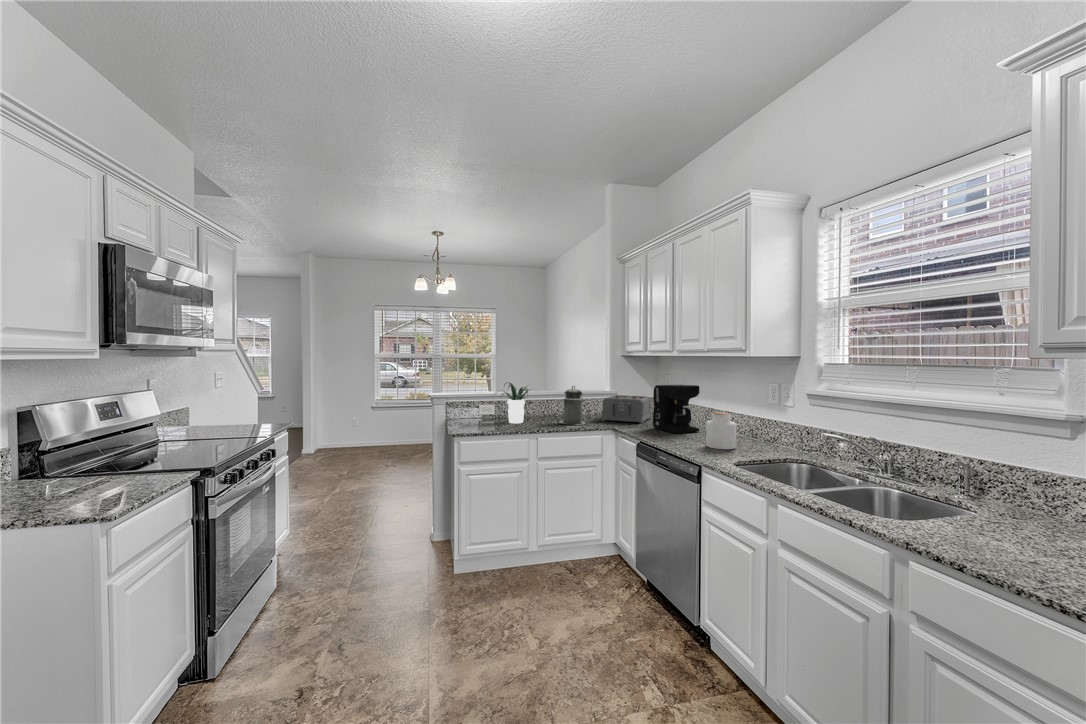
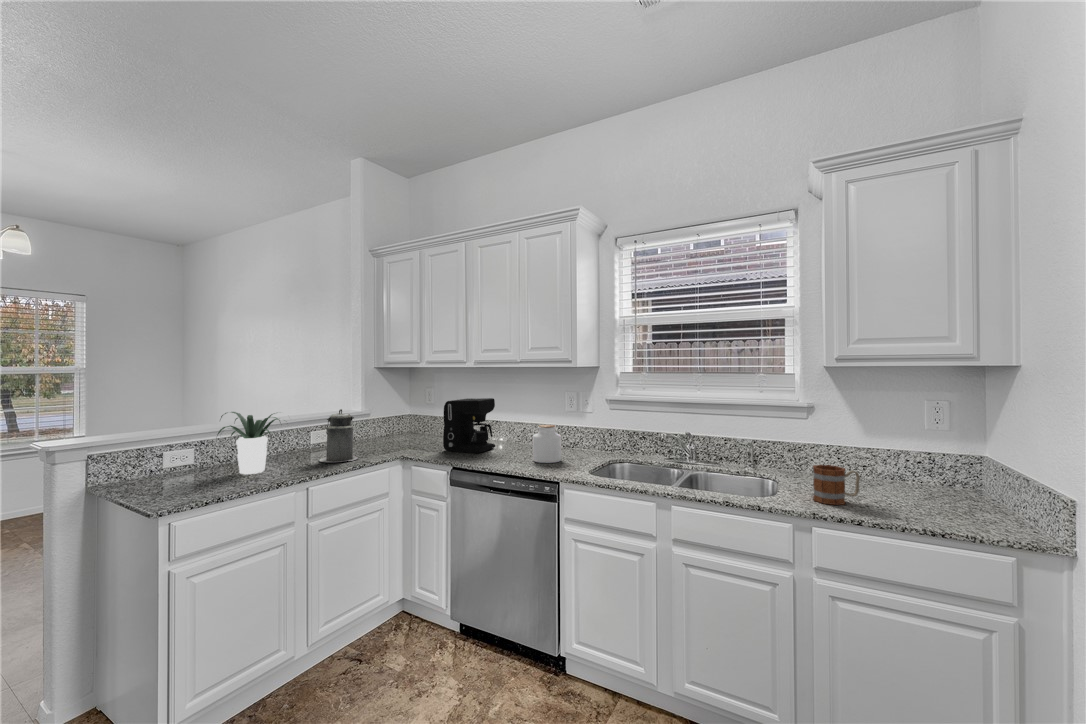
toaster: present [602,395,651,424] -> none [368,415,421,451]
mug: none [957,492,1044,554] -> present [813,465,860,505]

